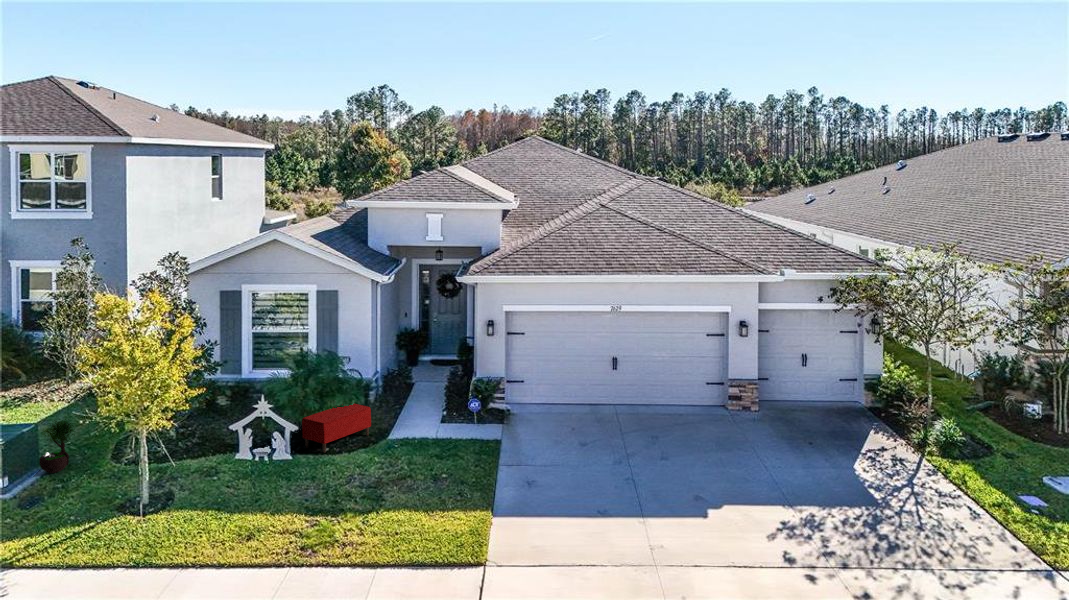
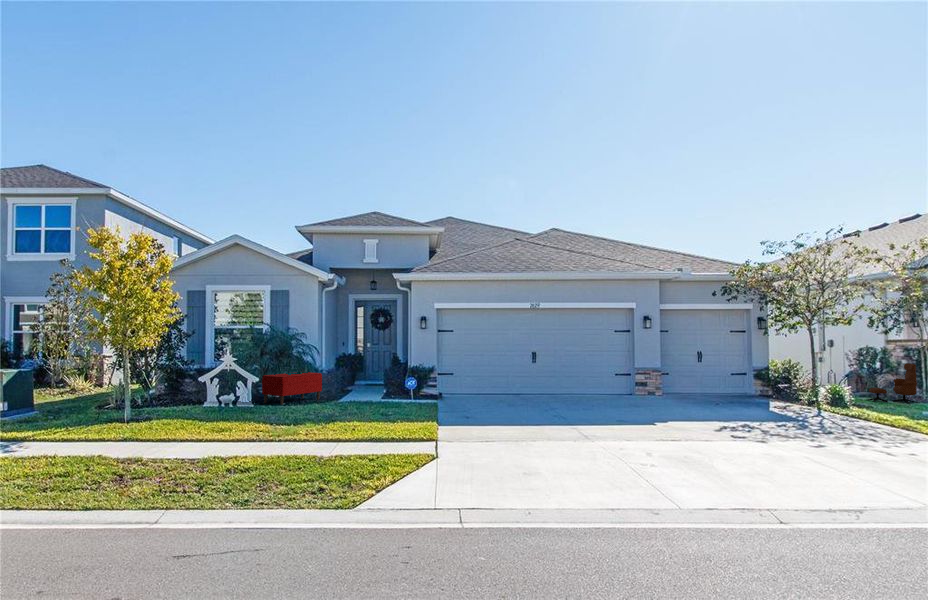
lounge chair: none [990,384,1053,433] -> present [867,363,918,403]
potted tree: present [39,419,74,473] -> none [29,358,65,409]

